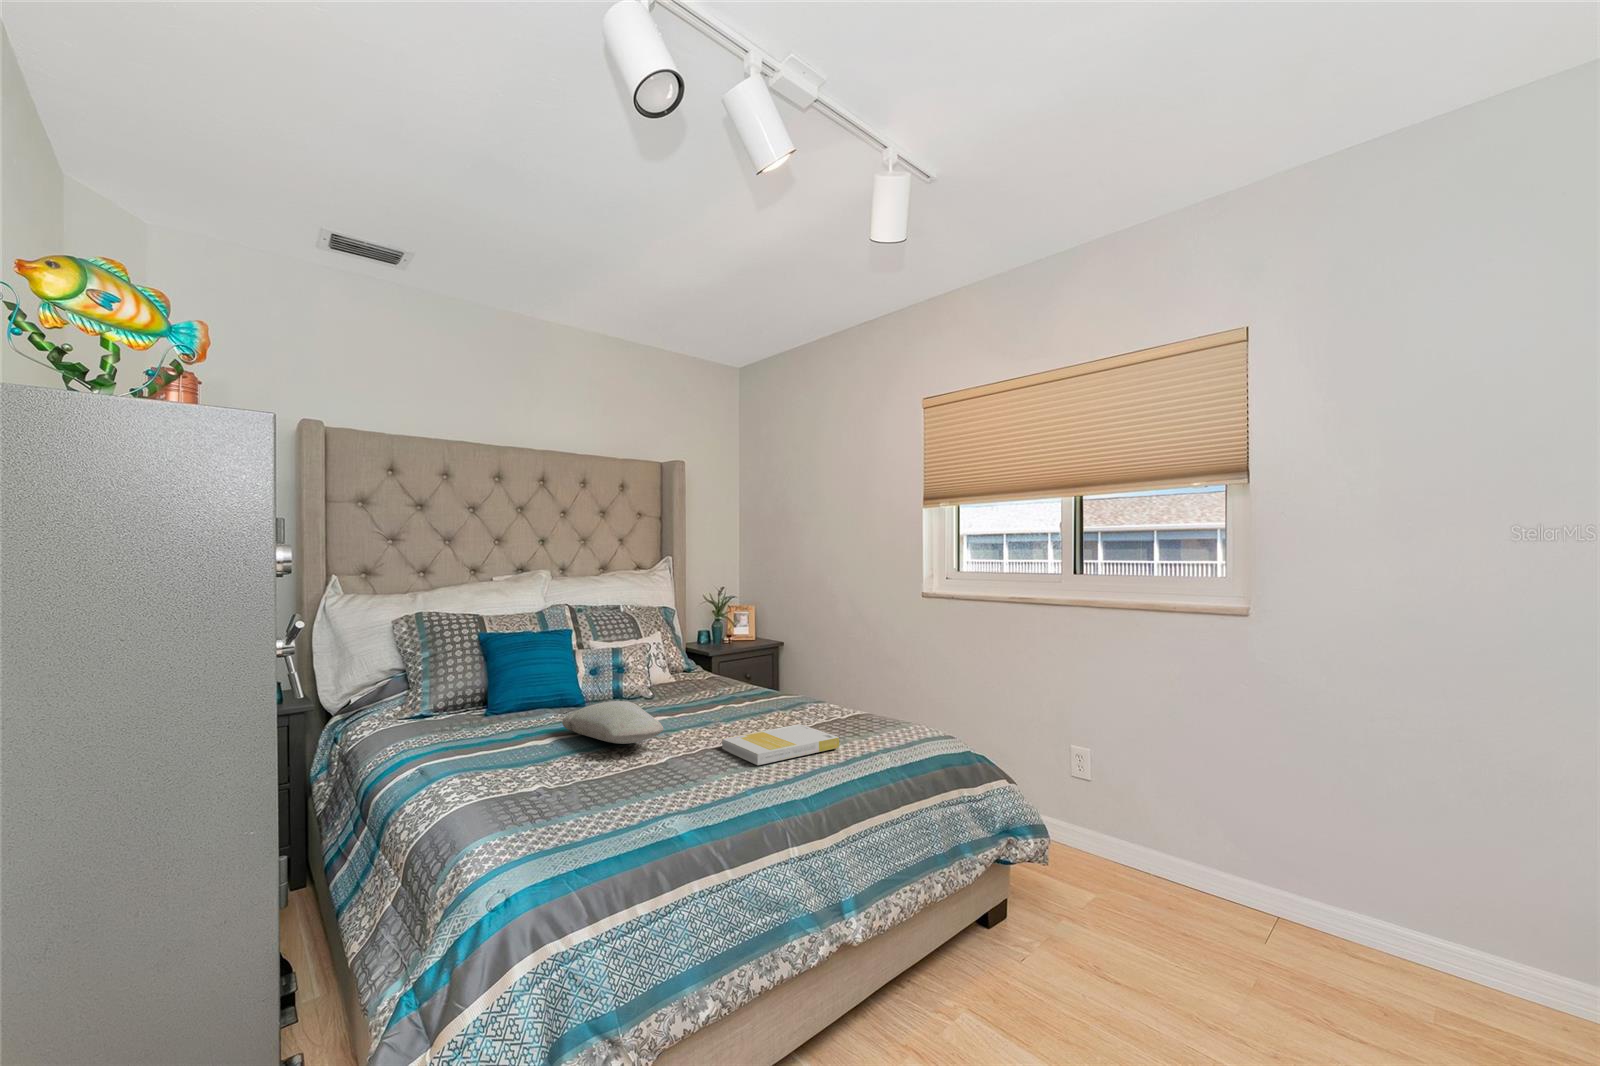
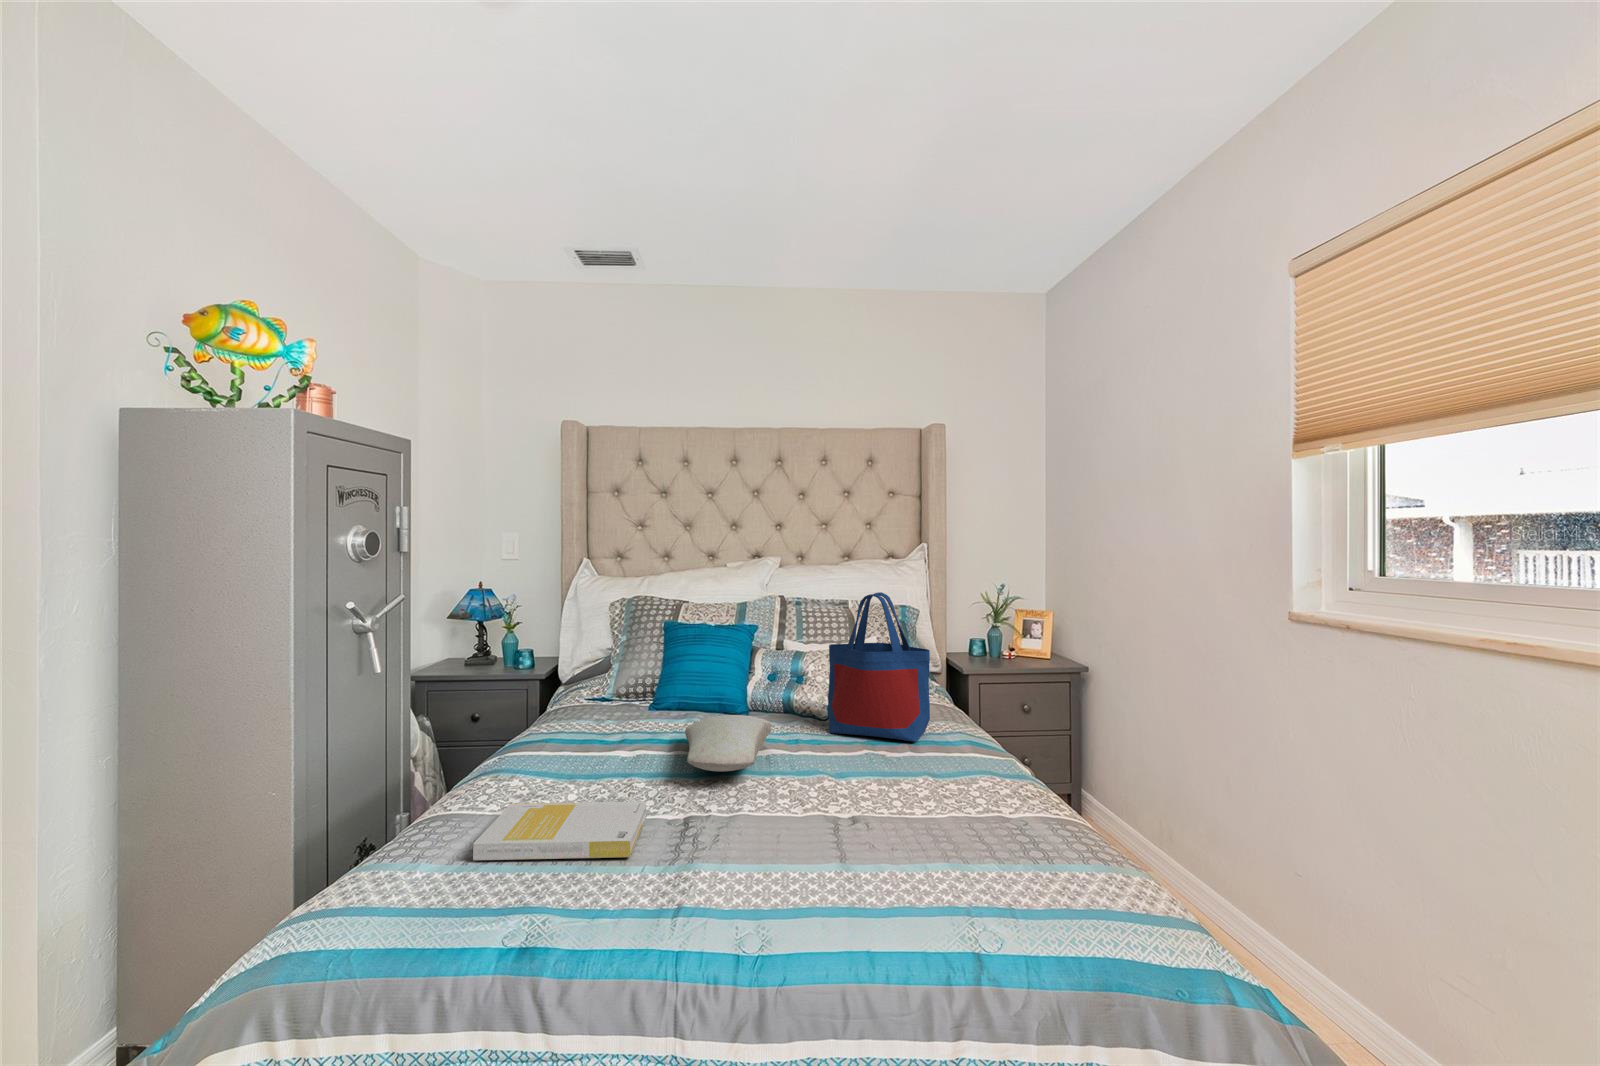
tote bag: none [663,592,747,710] -> present [828,592,930,742]
book: present [722,724,839,765] -> present [473,801,647,860]

